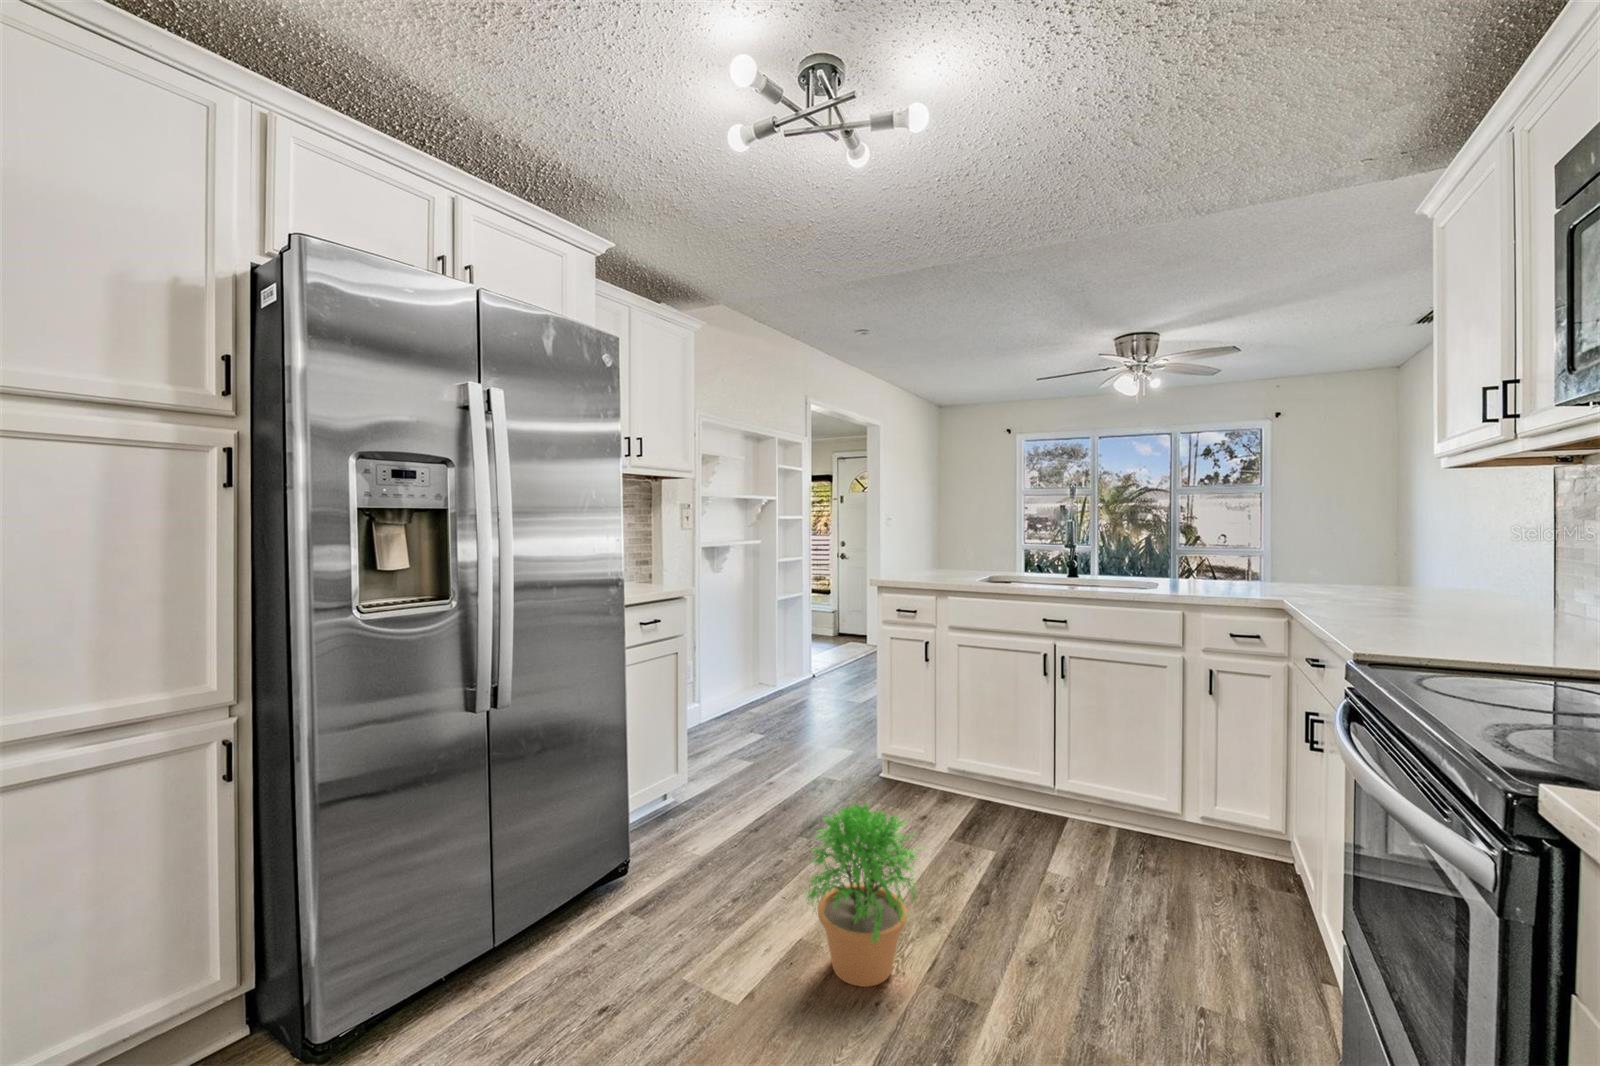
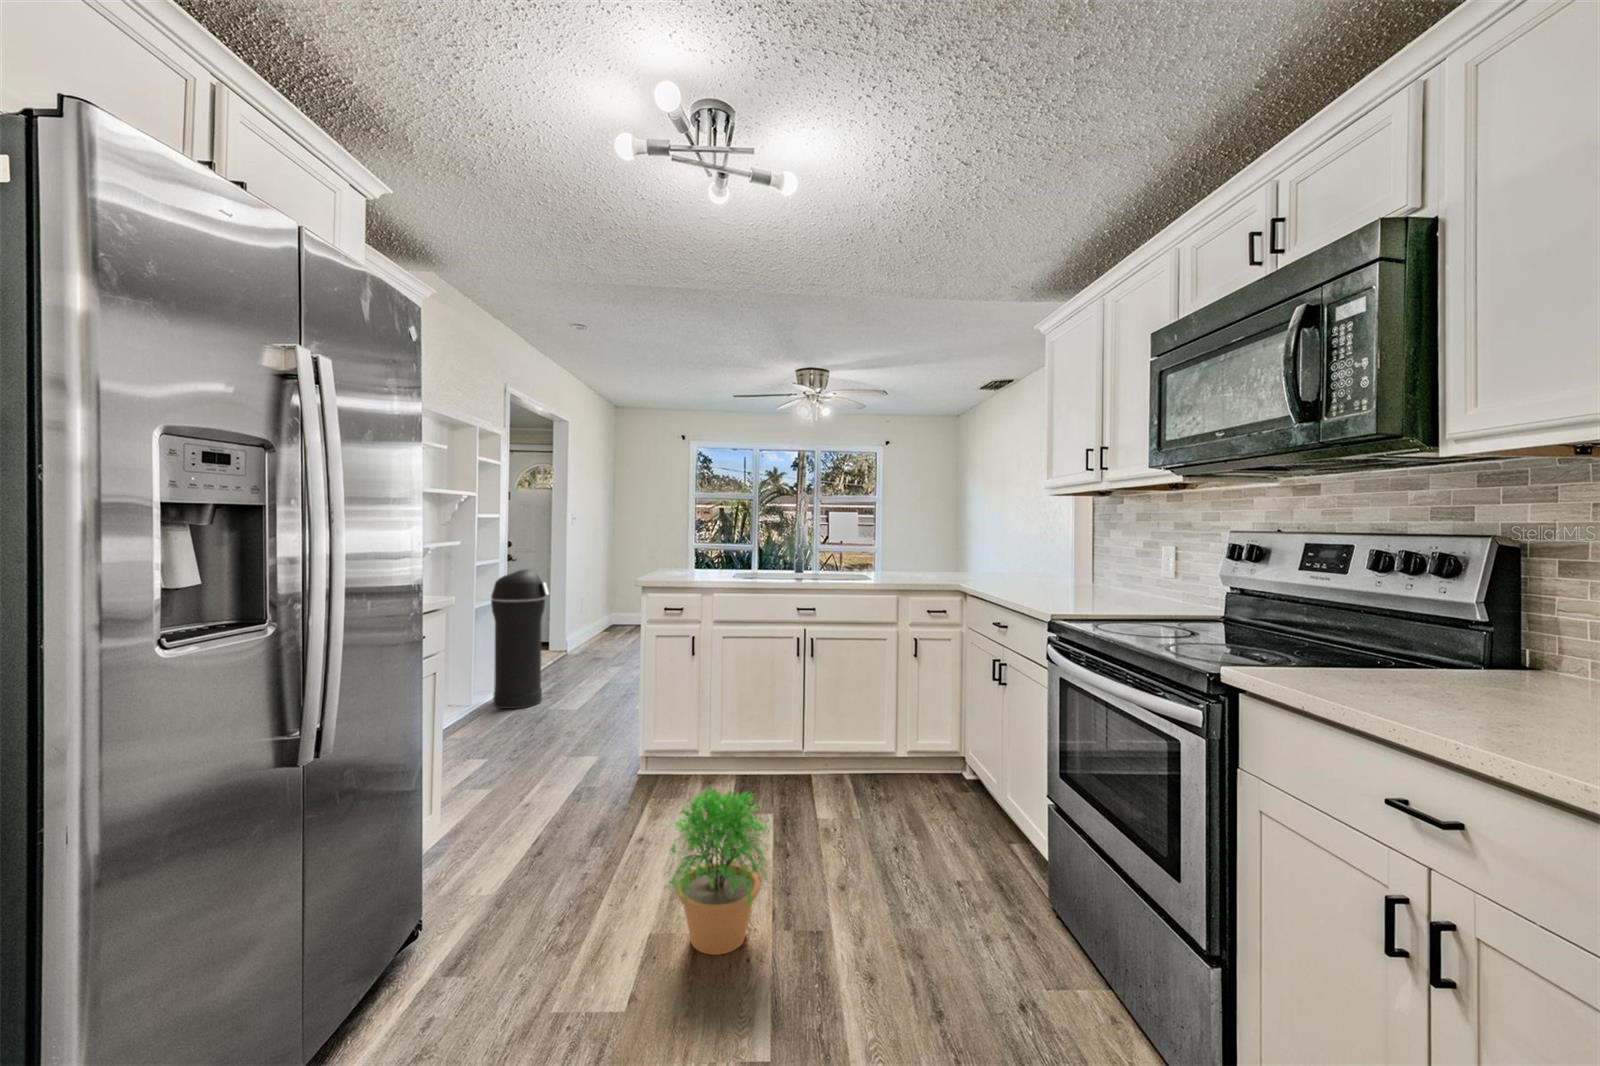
trash can: none [791,566,840,695] -> present [491,569,549,709]

